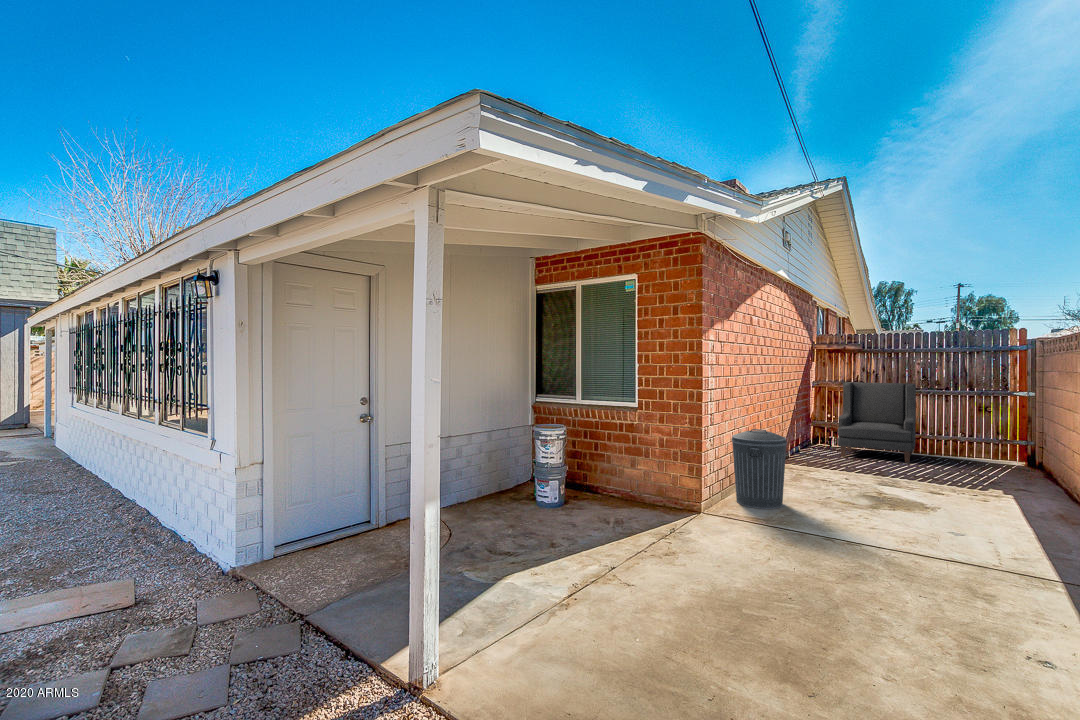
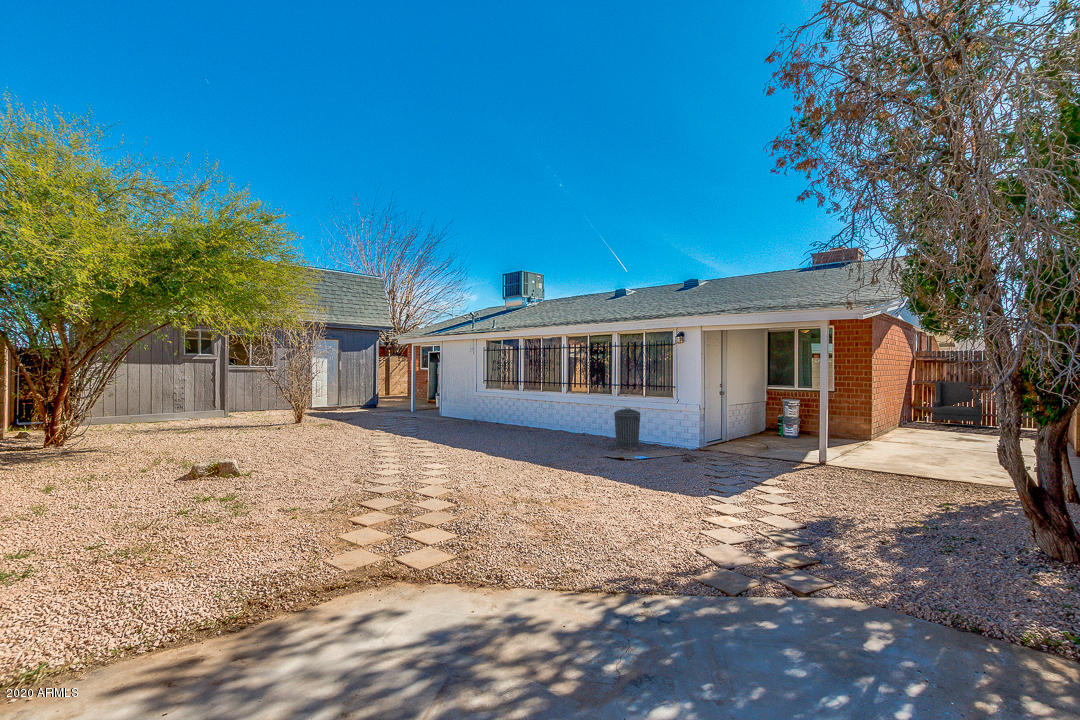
trash can: present [732,429,787,509] -> present [614,408,641,448]

